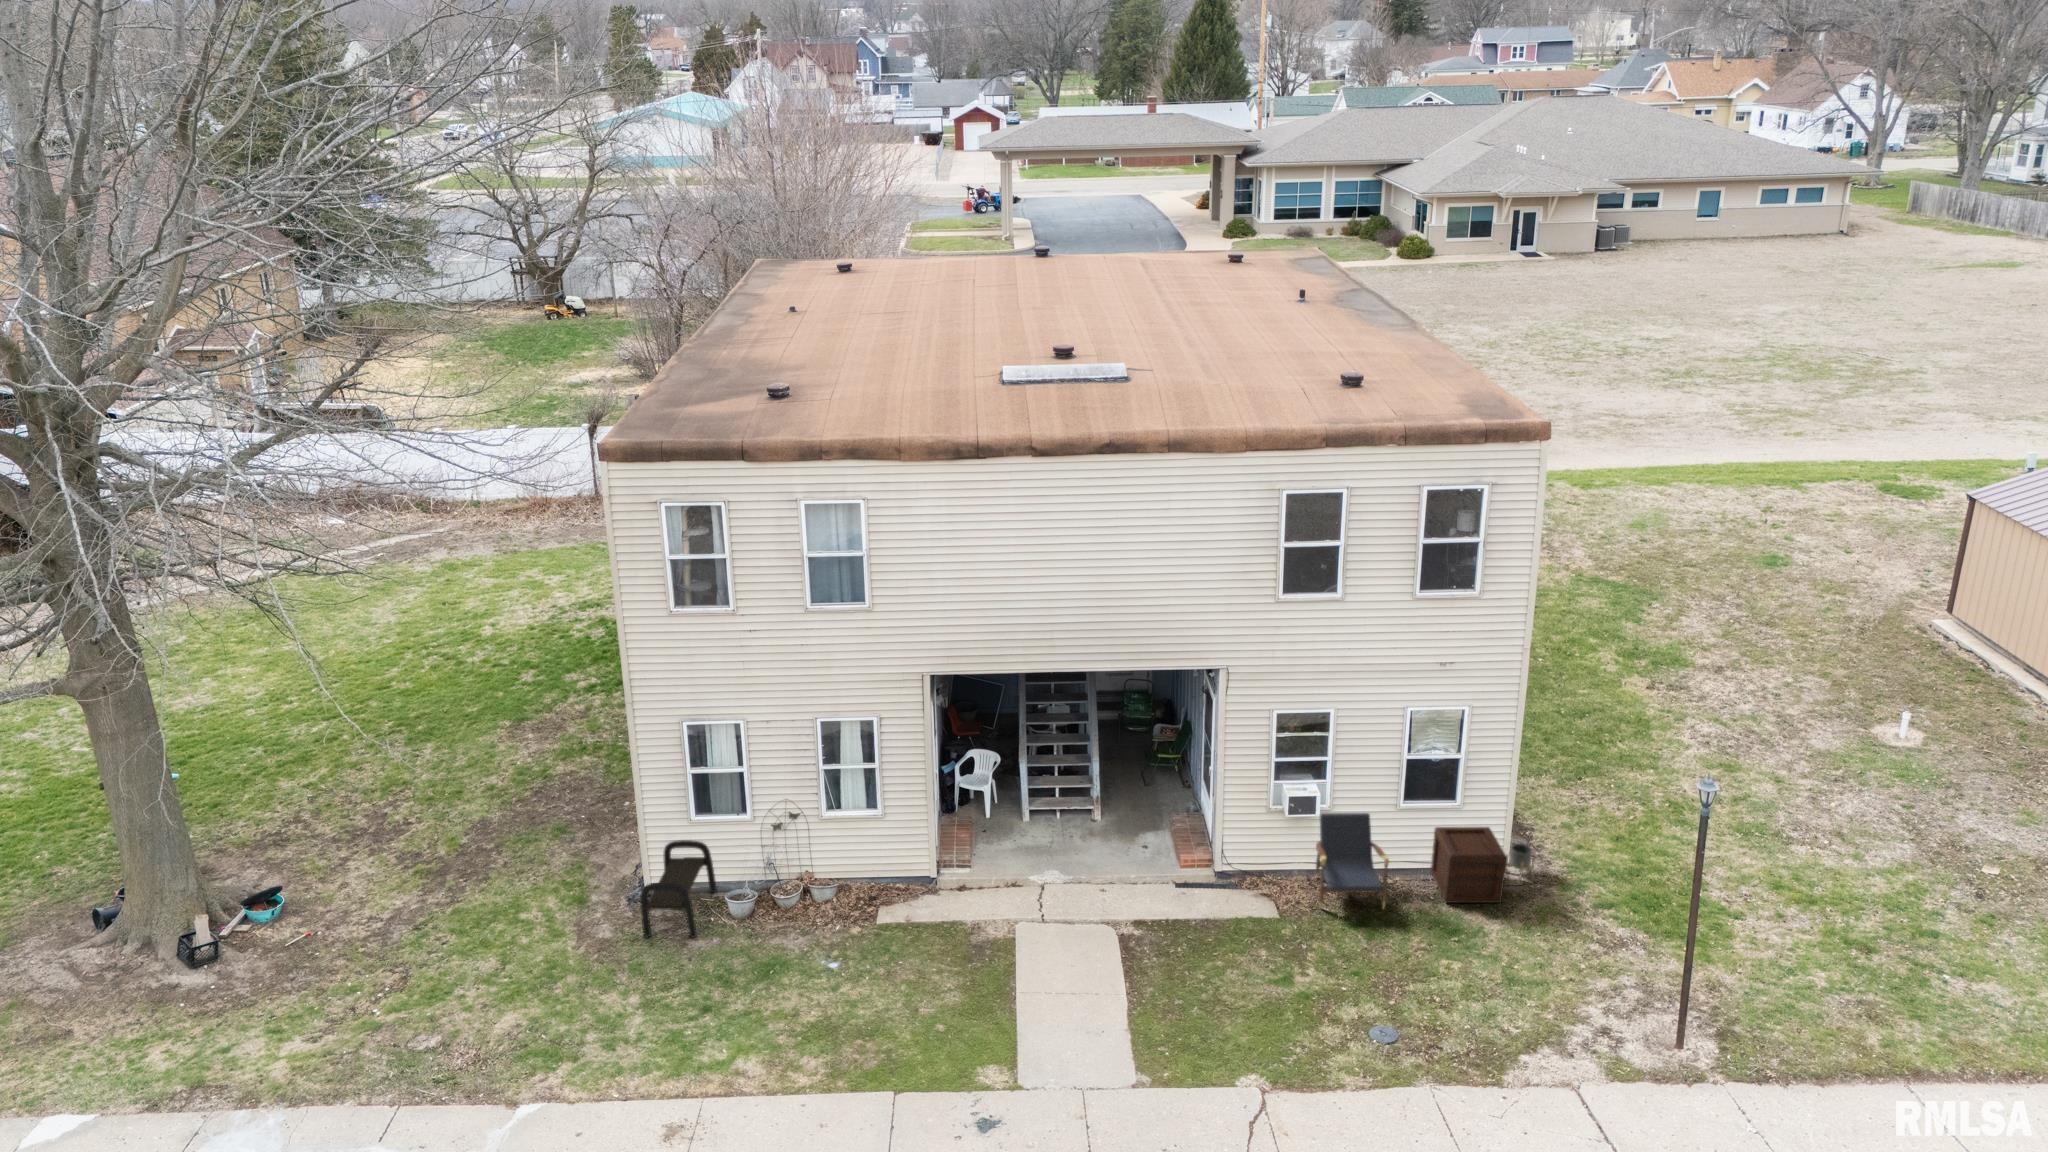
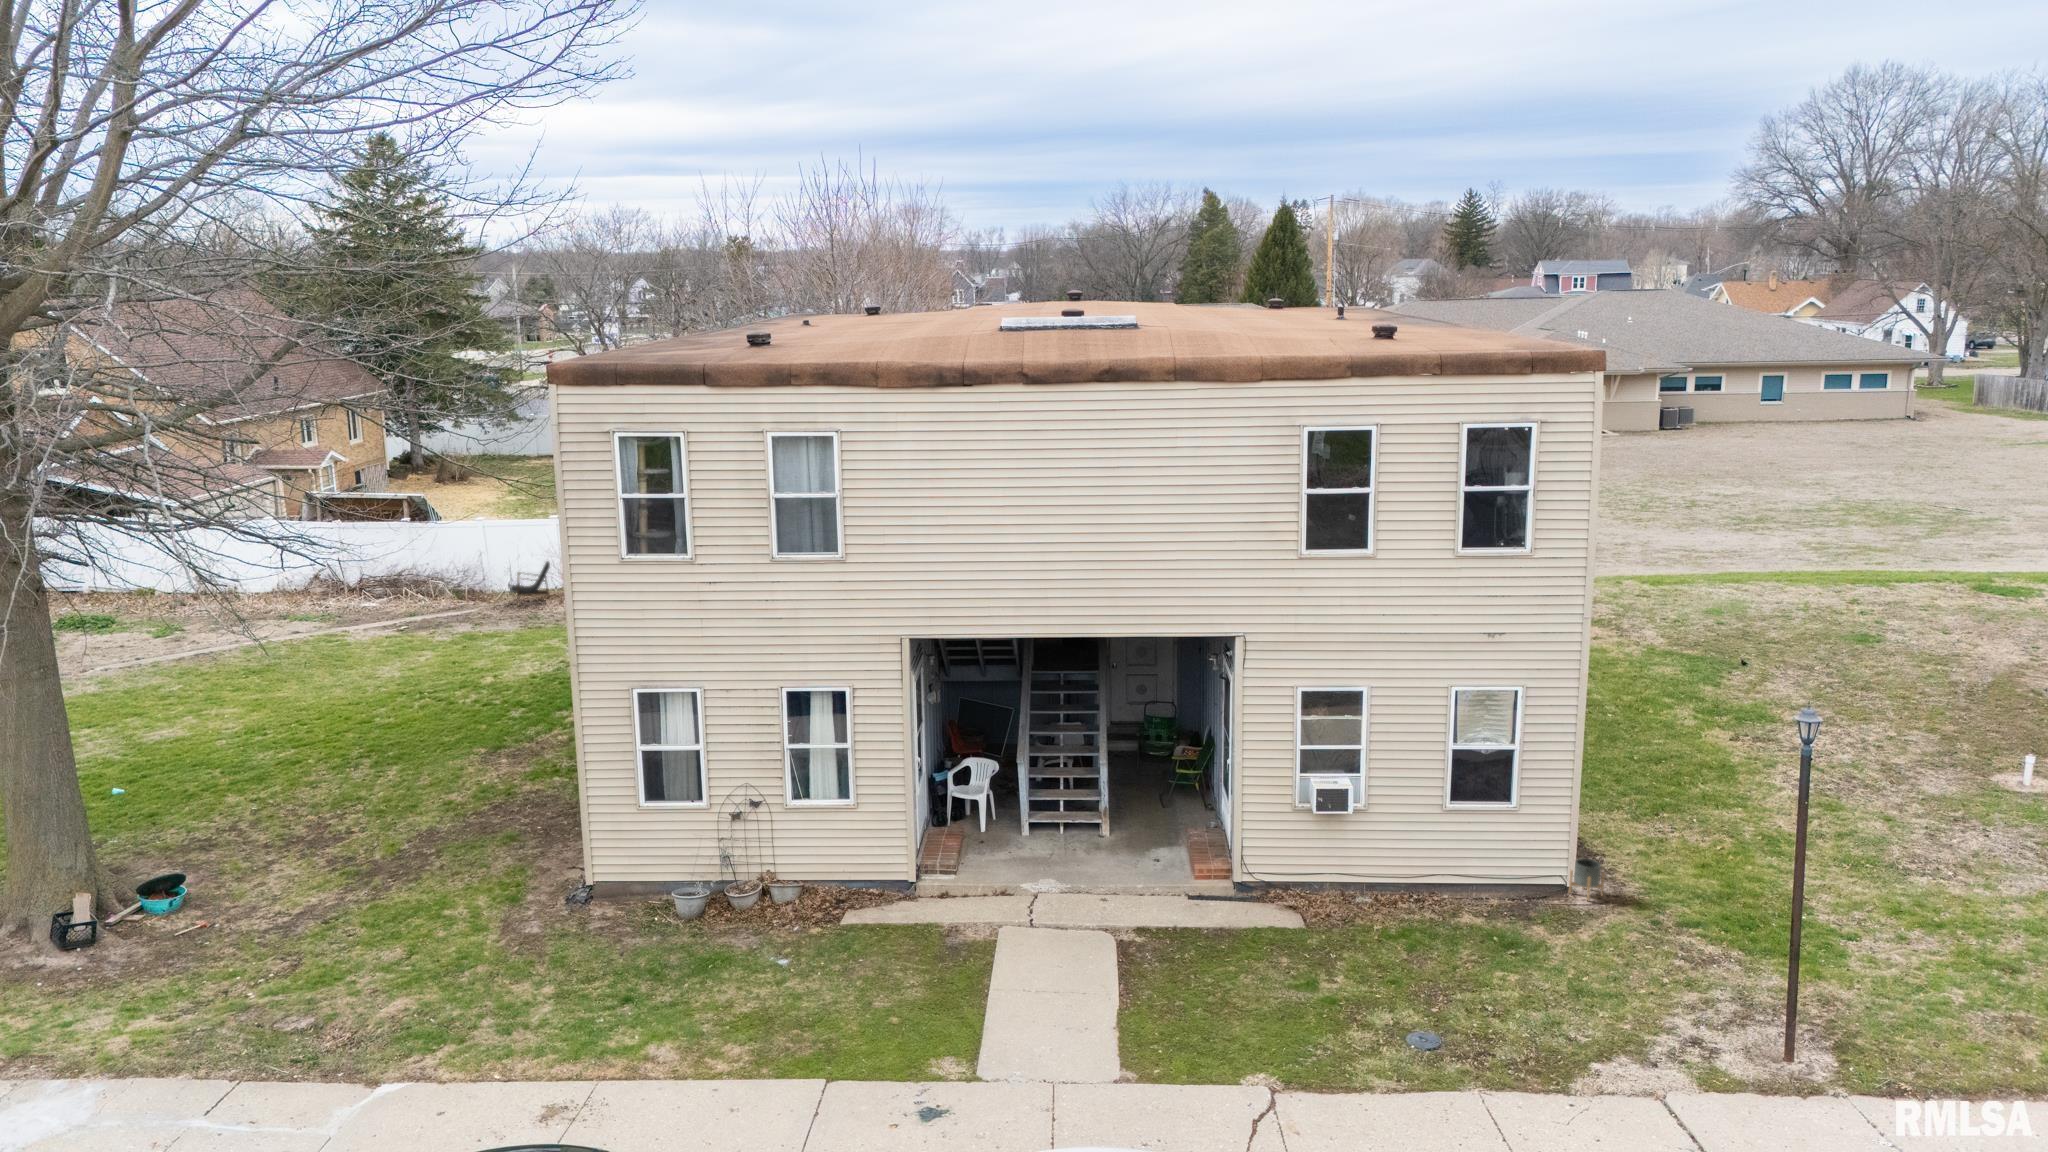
lounge chair: present [1316,813,1389,909] -> present [510,561,550,606]
wooden crate: present [1431,827,1507,903] -> none [1481,834,1570,920]
bench: present [640,840,717,938] -> none [570,831,664,934]

